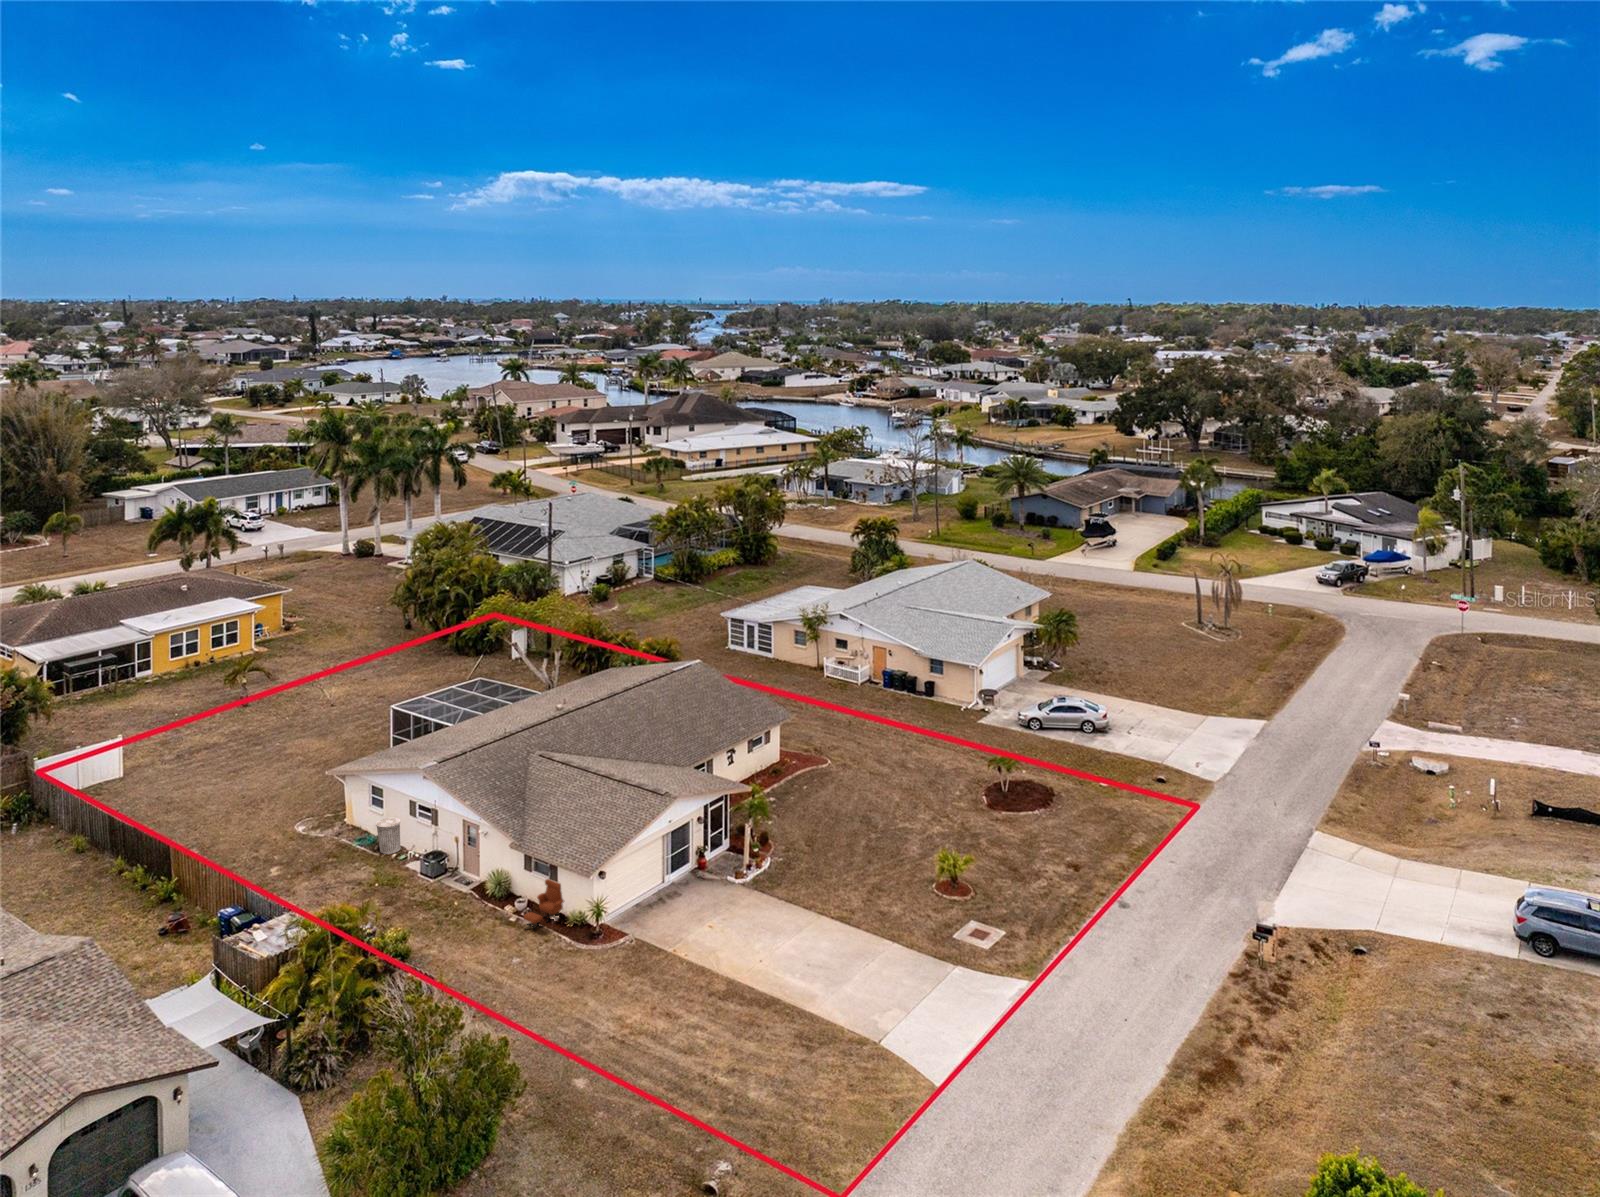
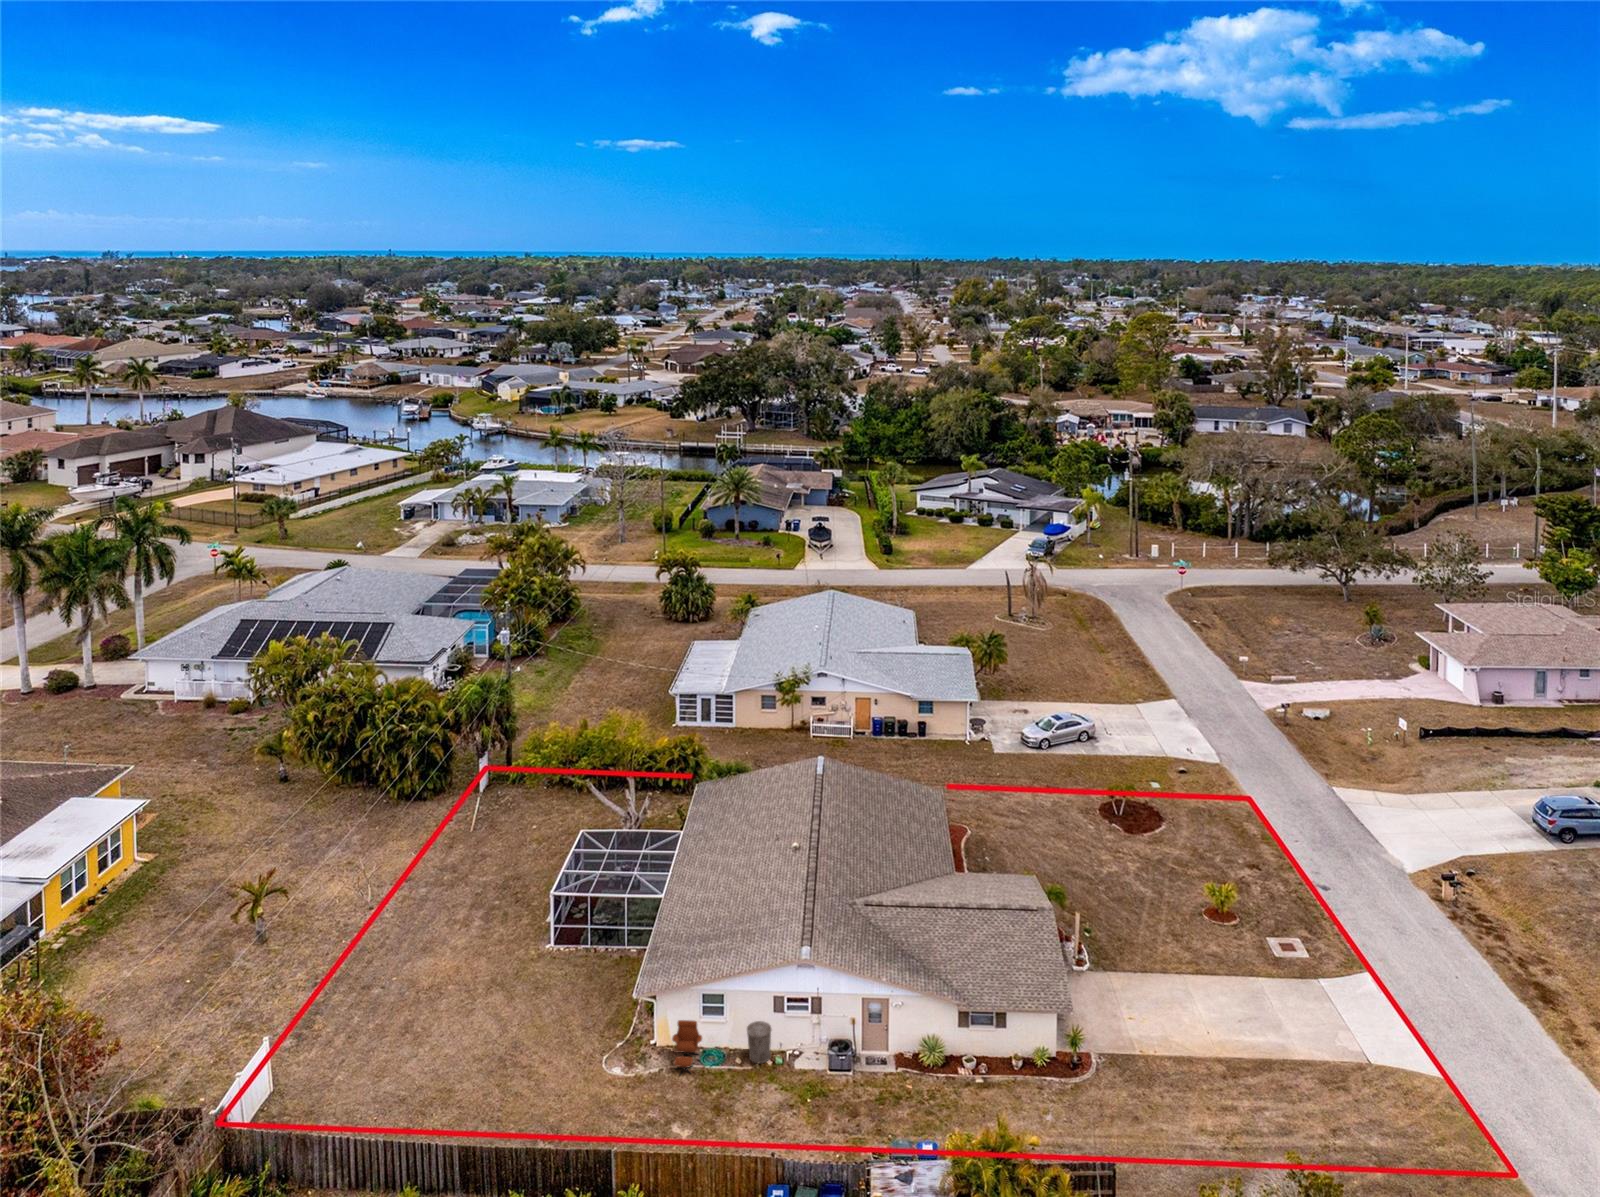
lounge chair: present [524,879,564,928] -> present [672,1020,702,1074]

